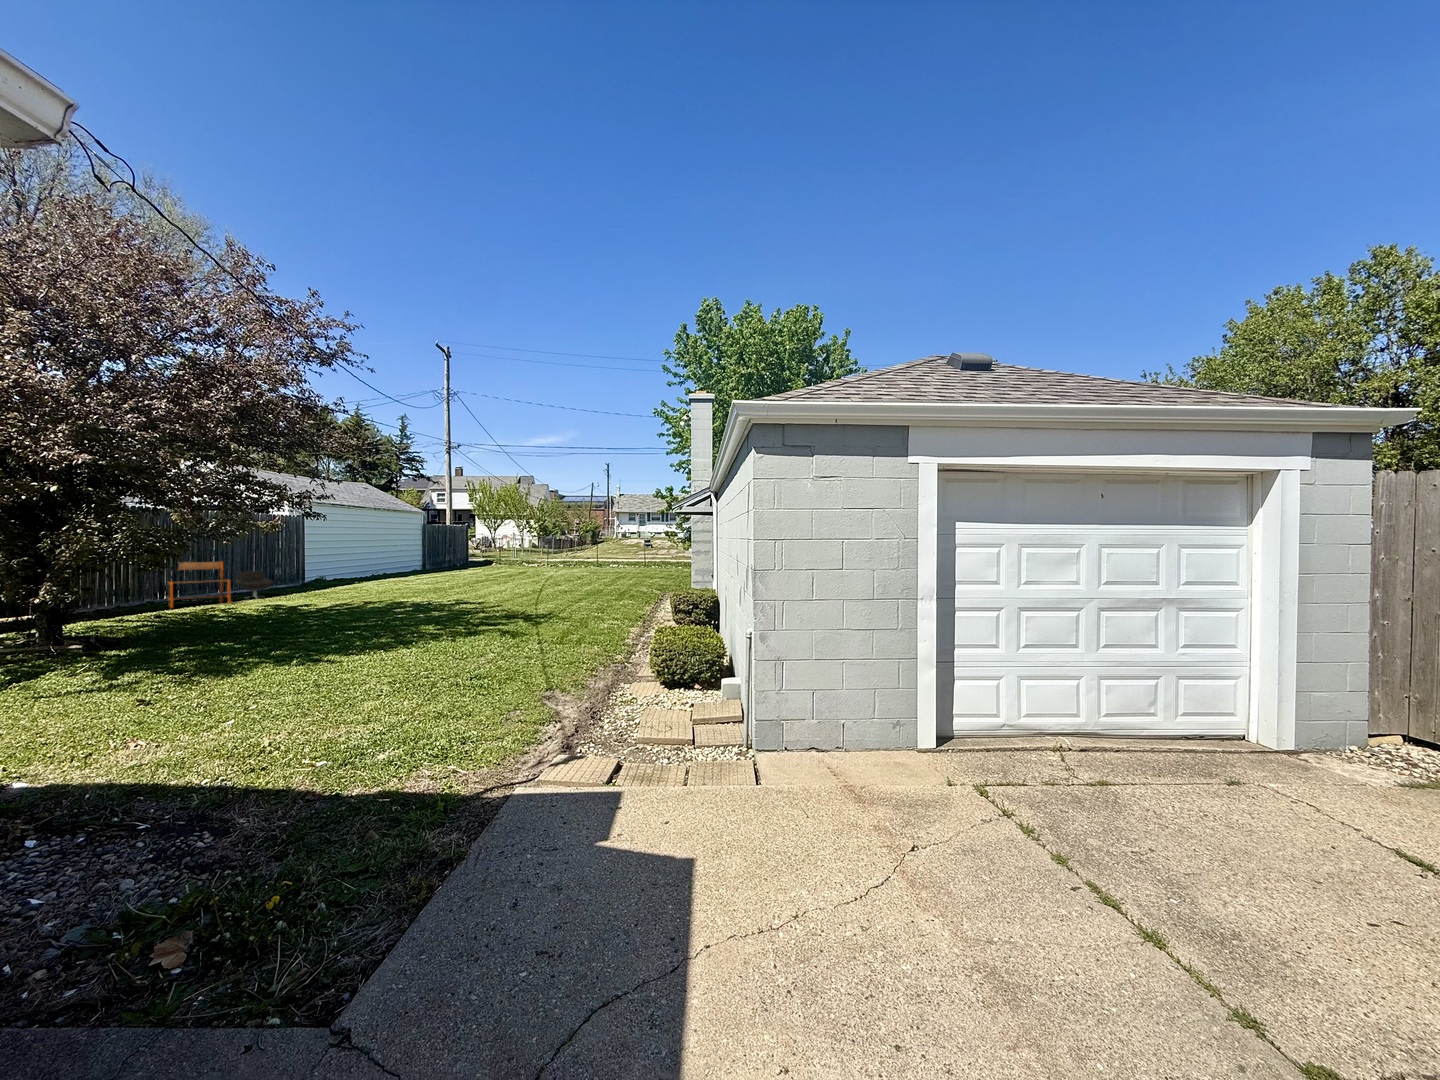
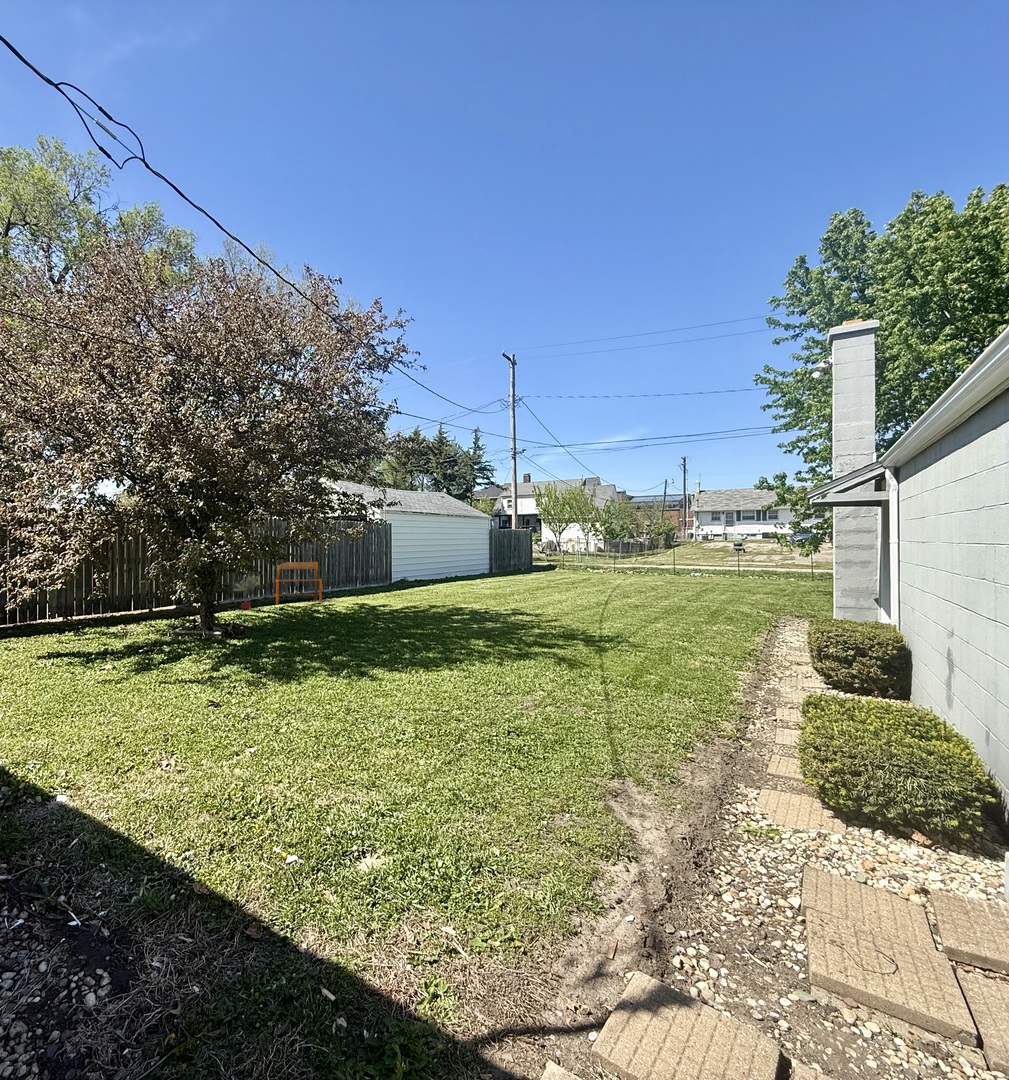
lounge chair: present [235,571,274,597] -> none [329,571,359,597]
potted tree: none [114,573,150,616] -> present [234,575,259,610]

